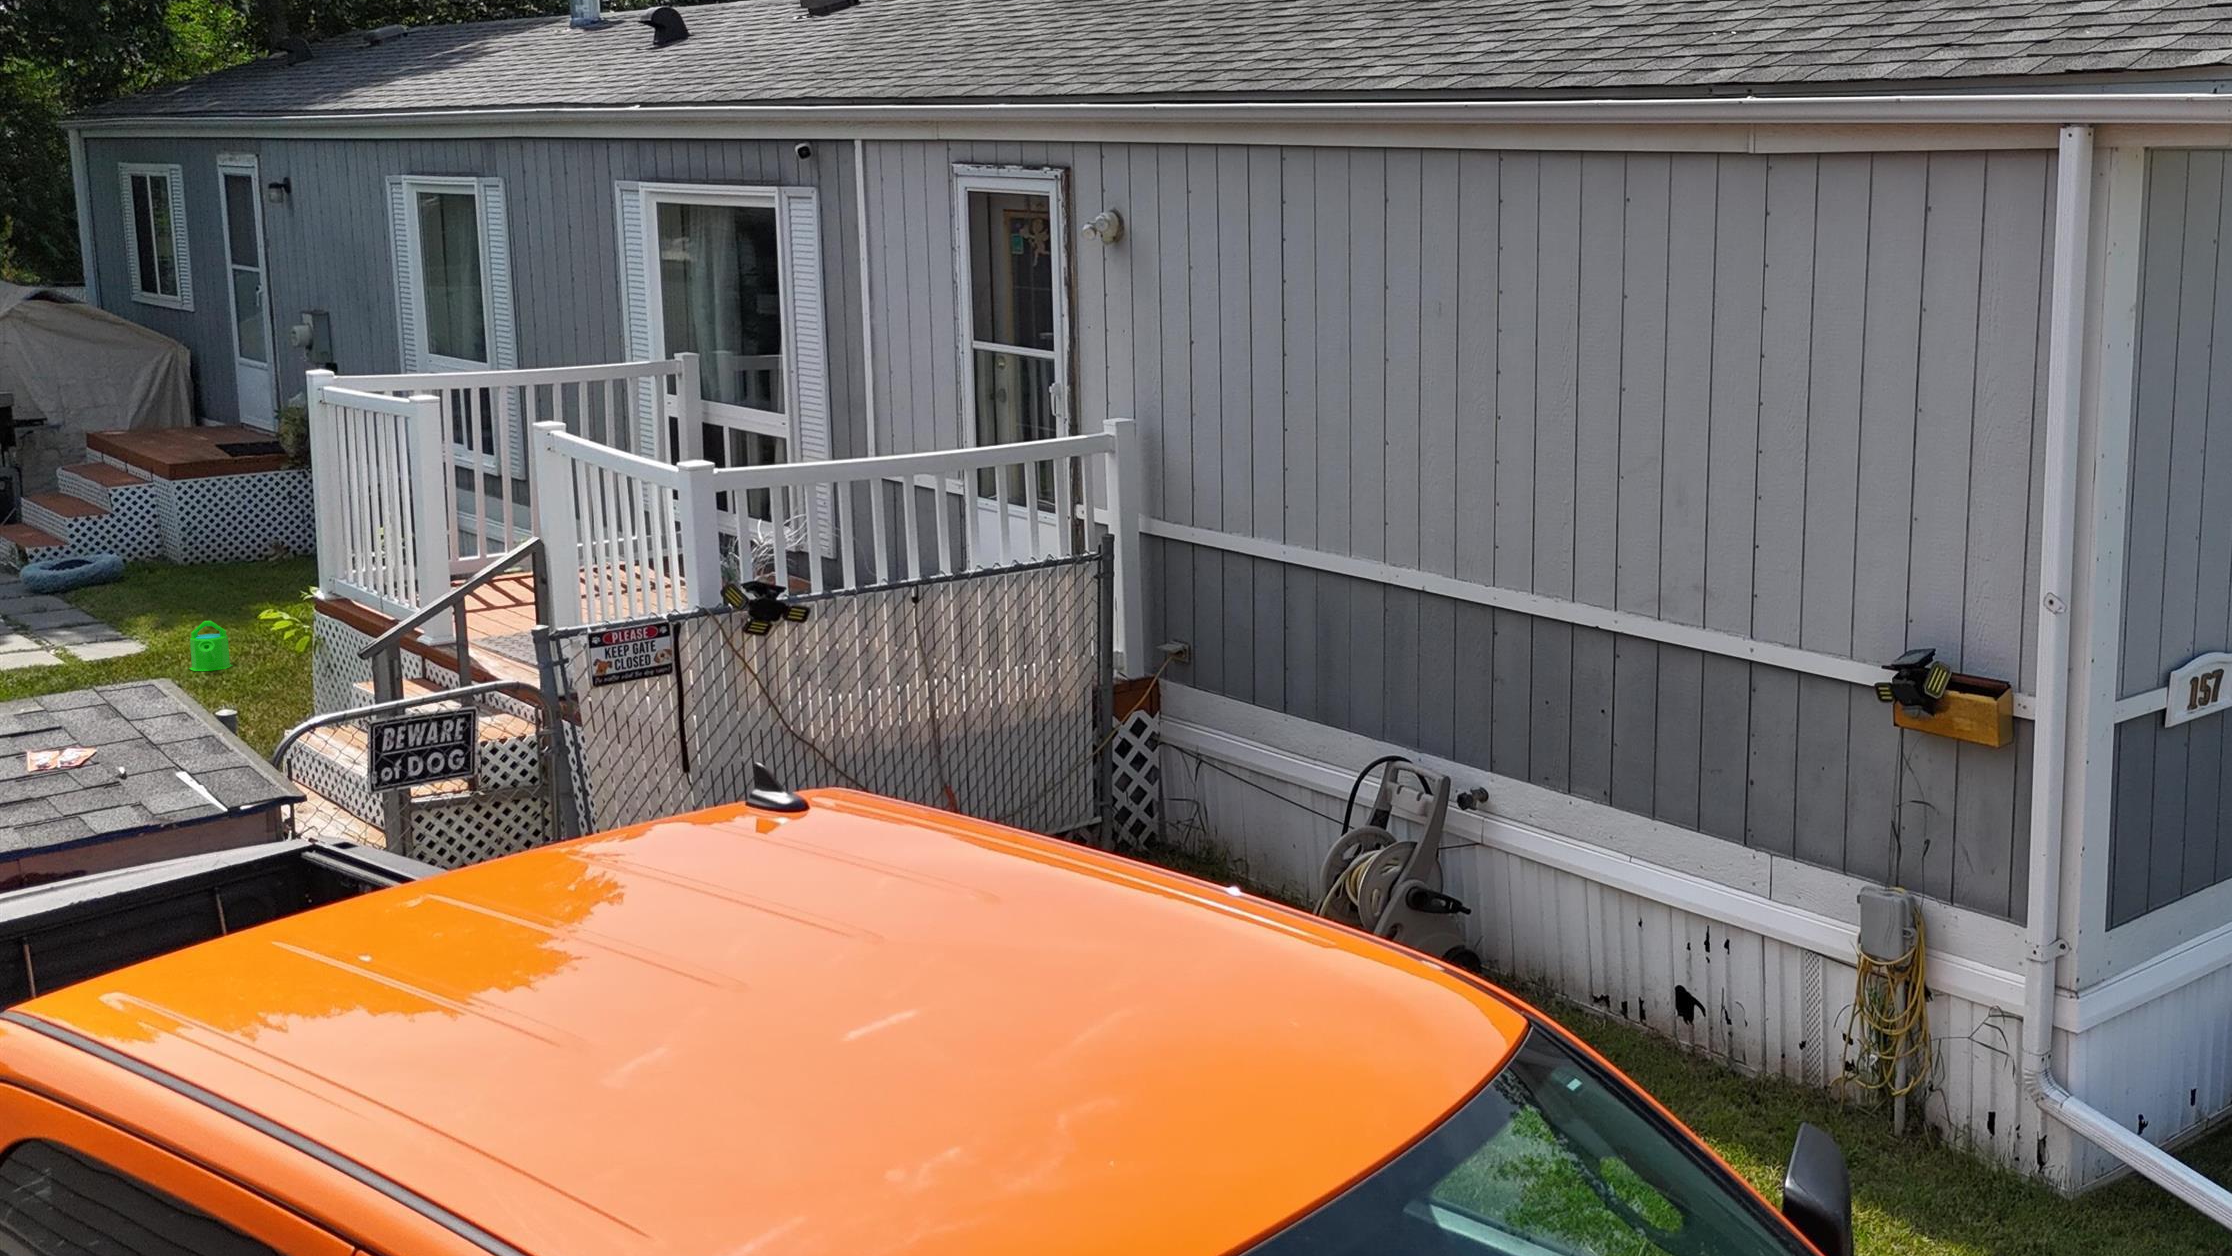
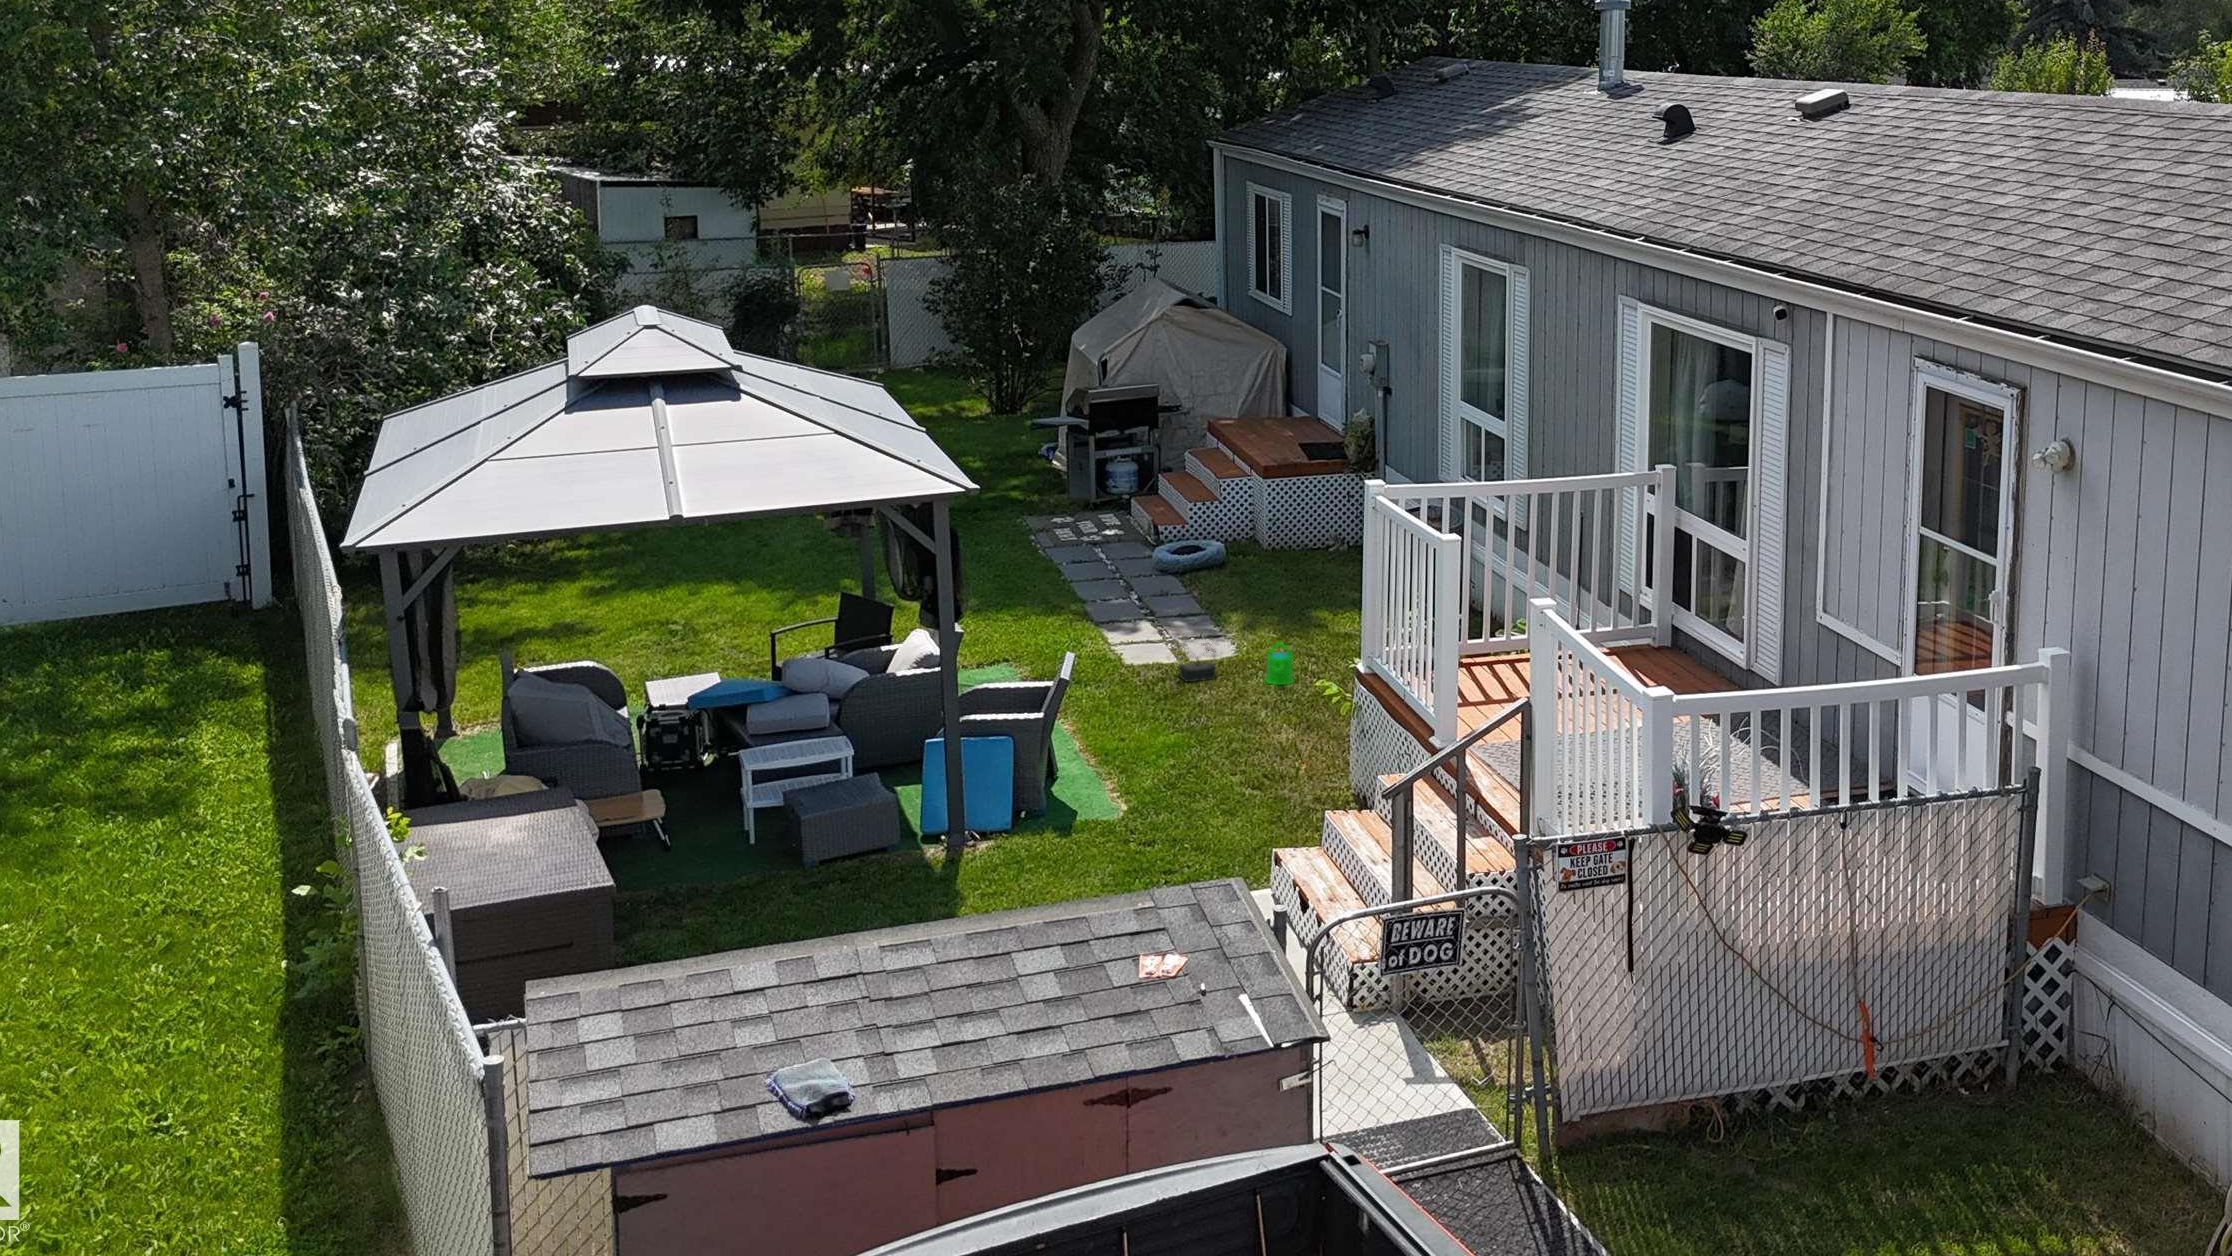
decorative plant: none [42,623,126,681] -> present [1171,638,1216,682]

